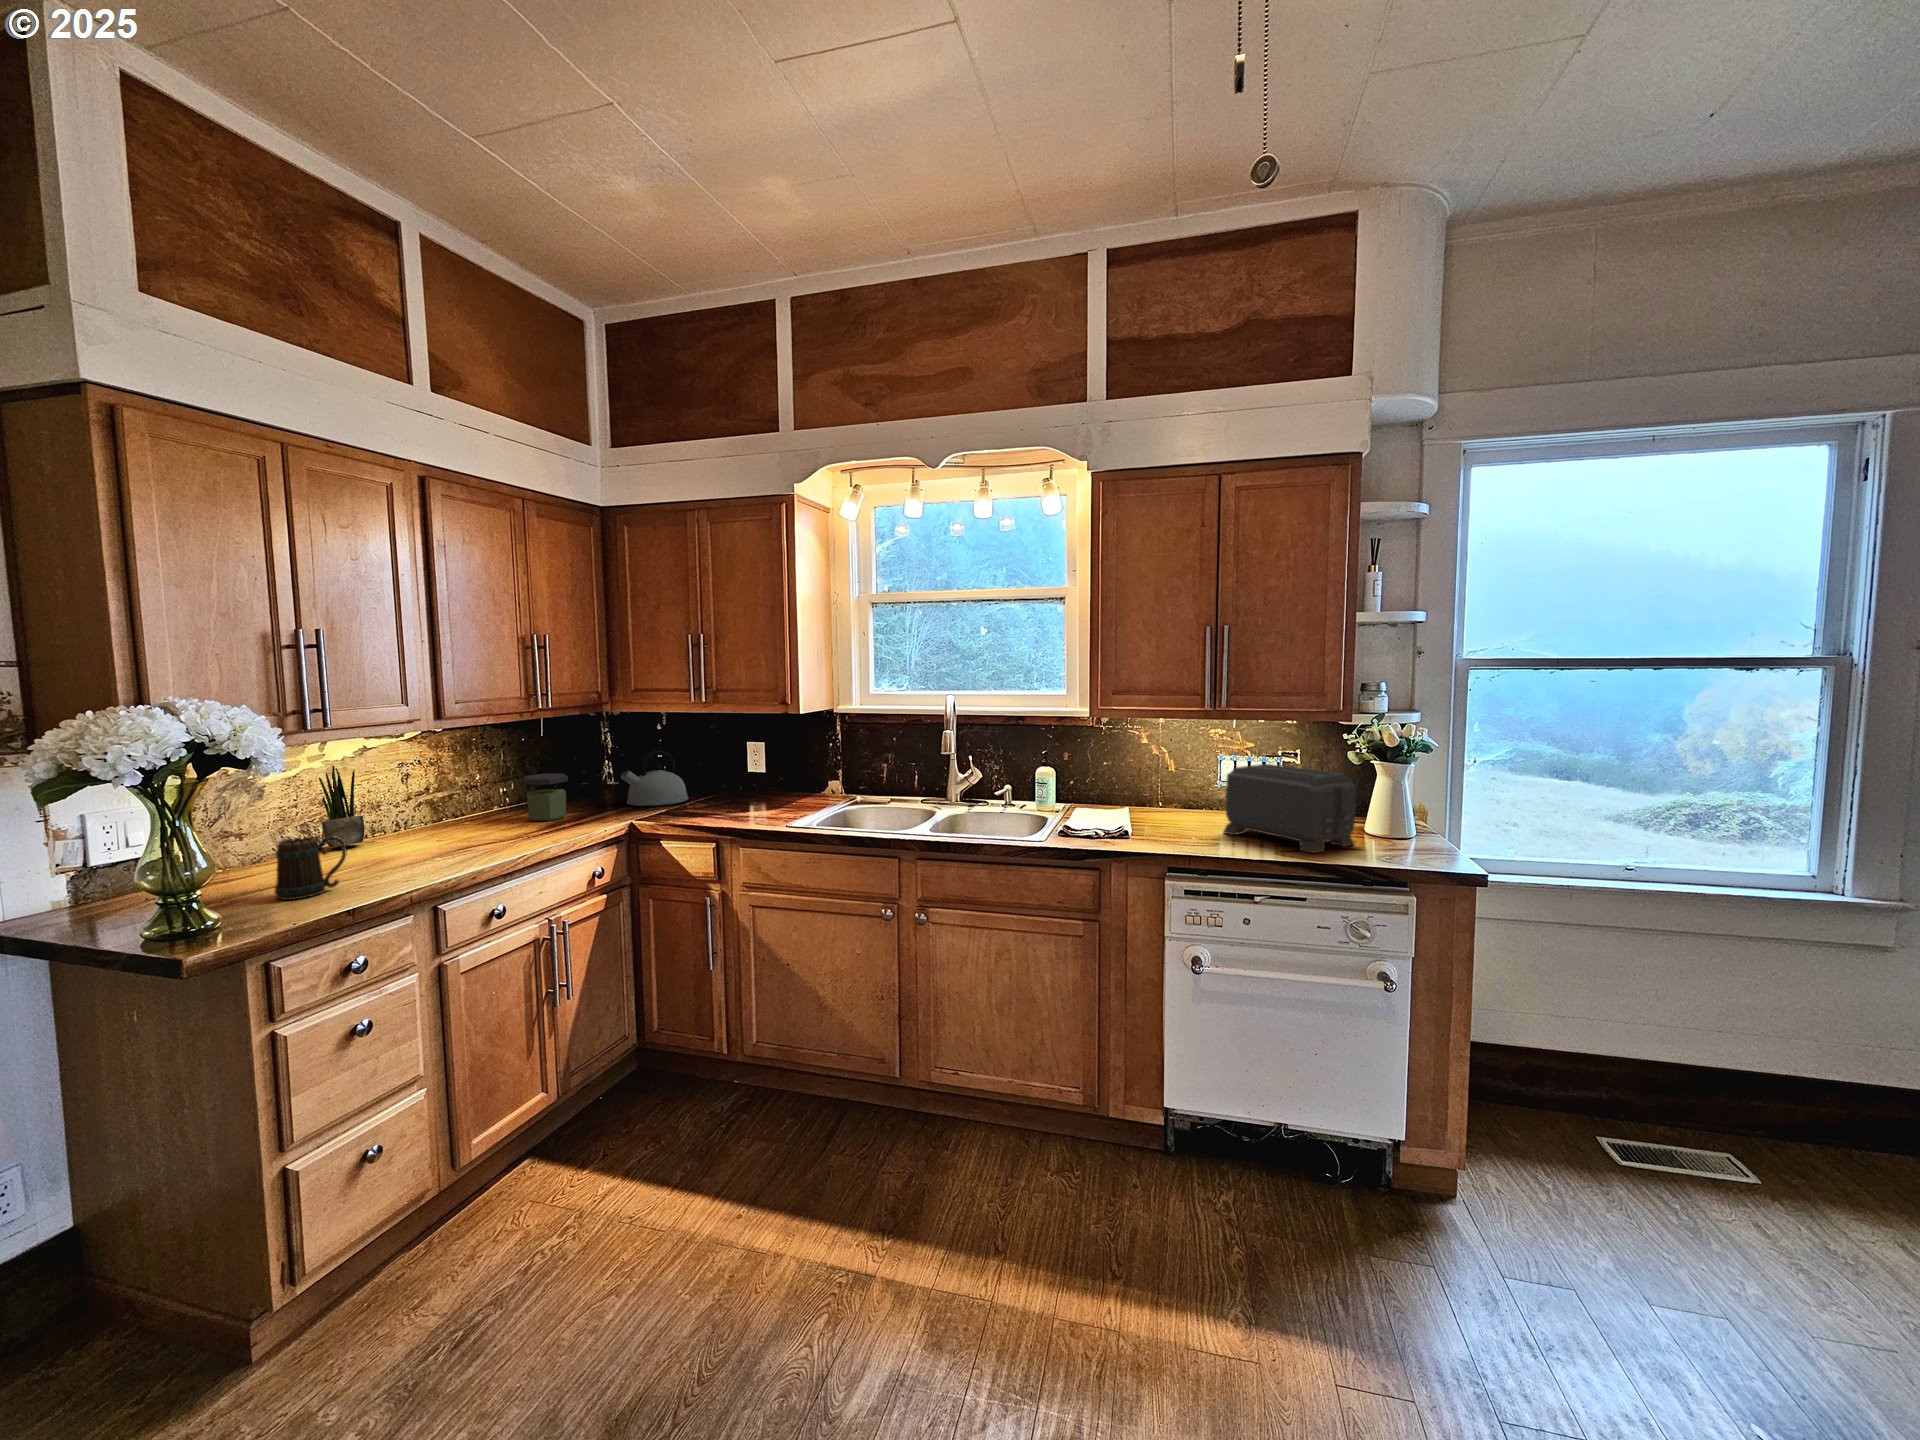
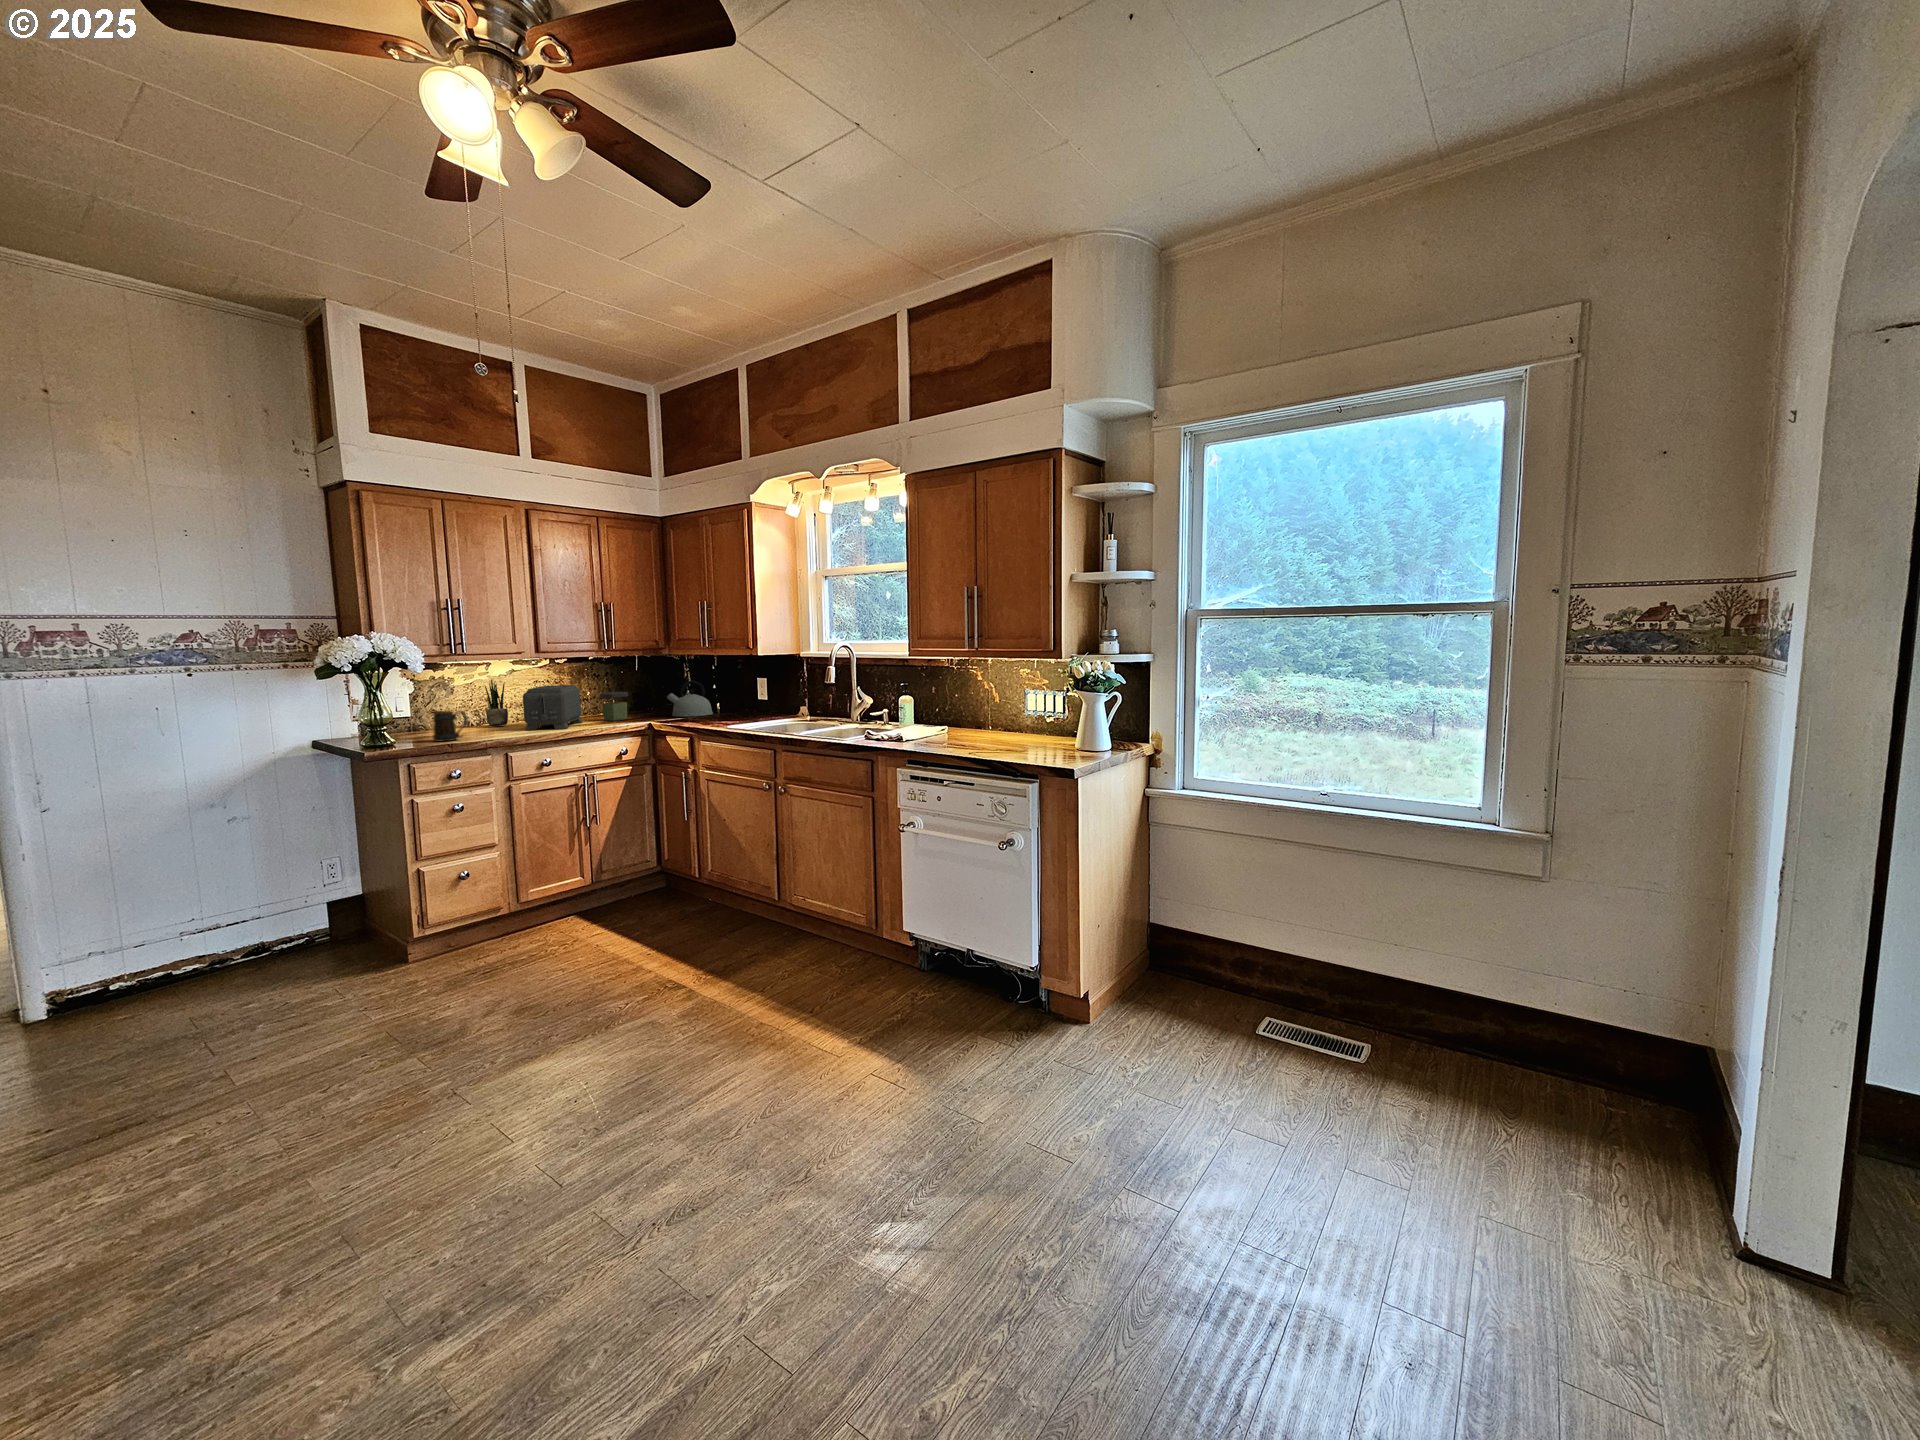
toaster: present [1223,764,1356,853] -> present [523,685,583,730]

